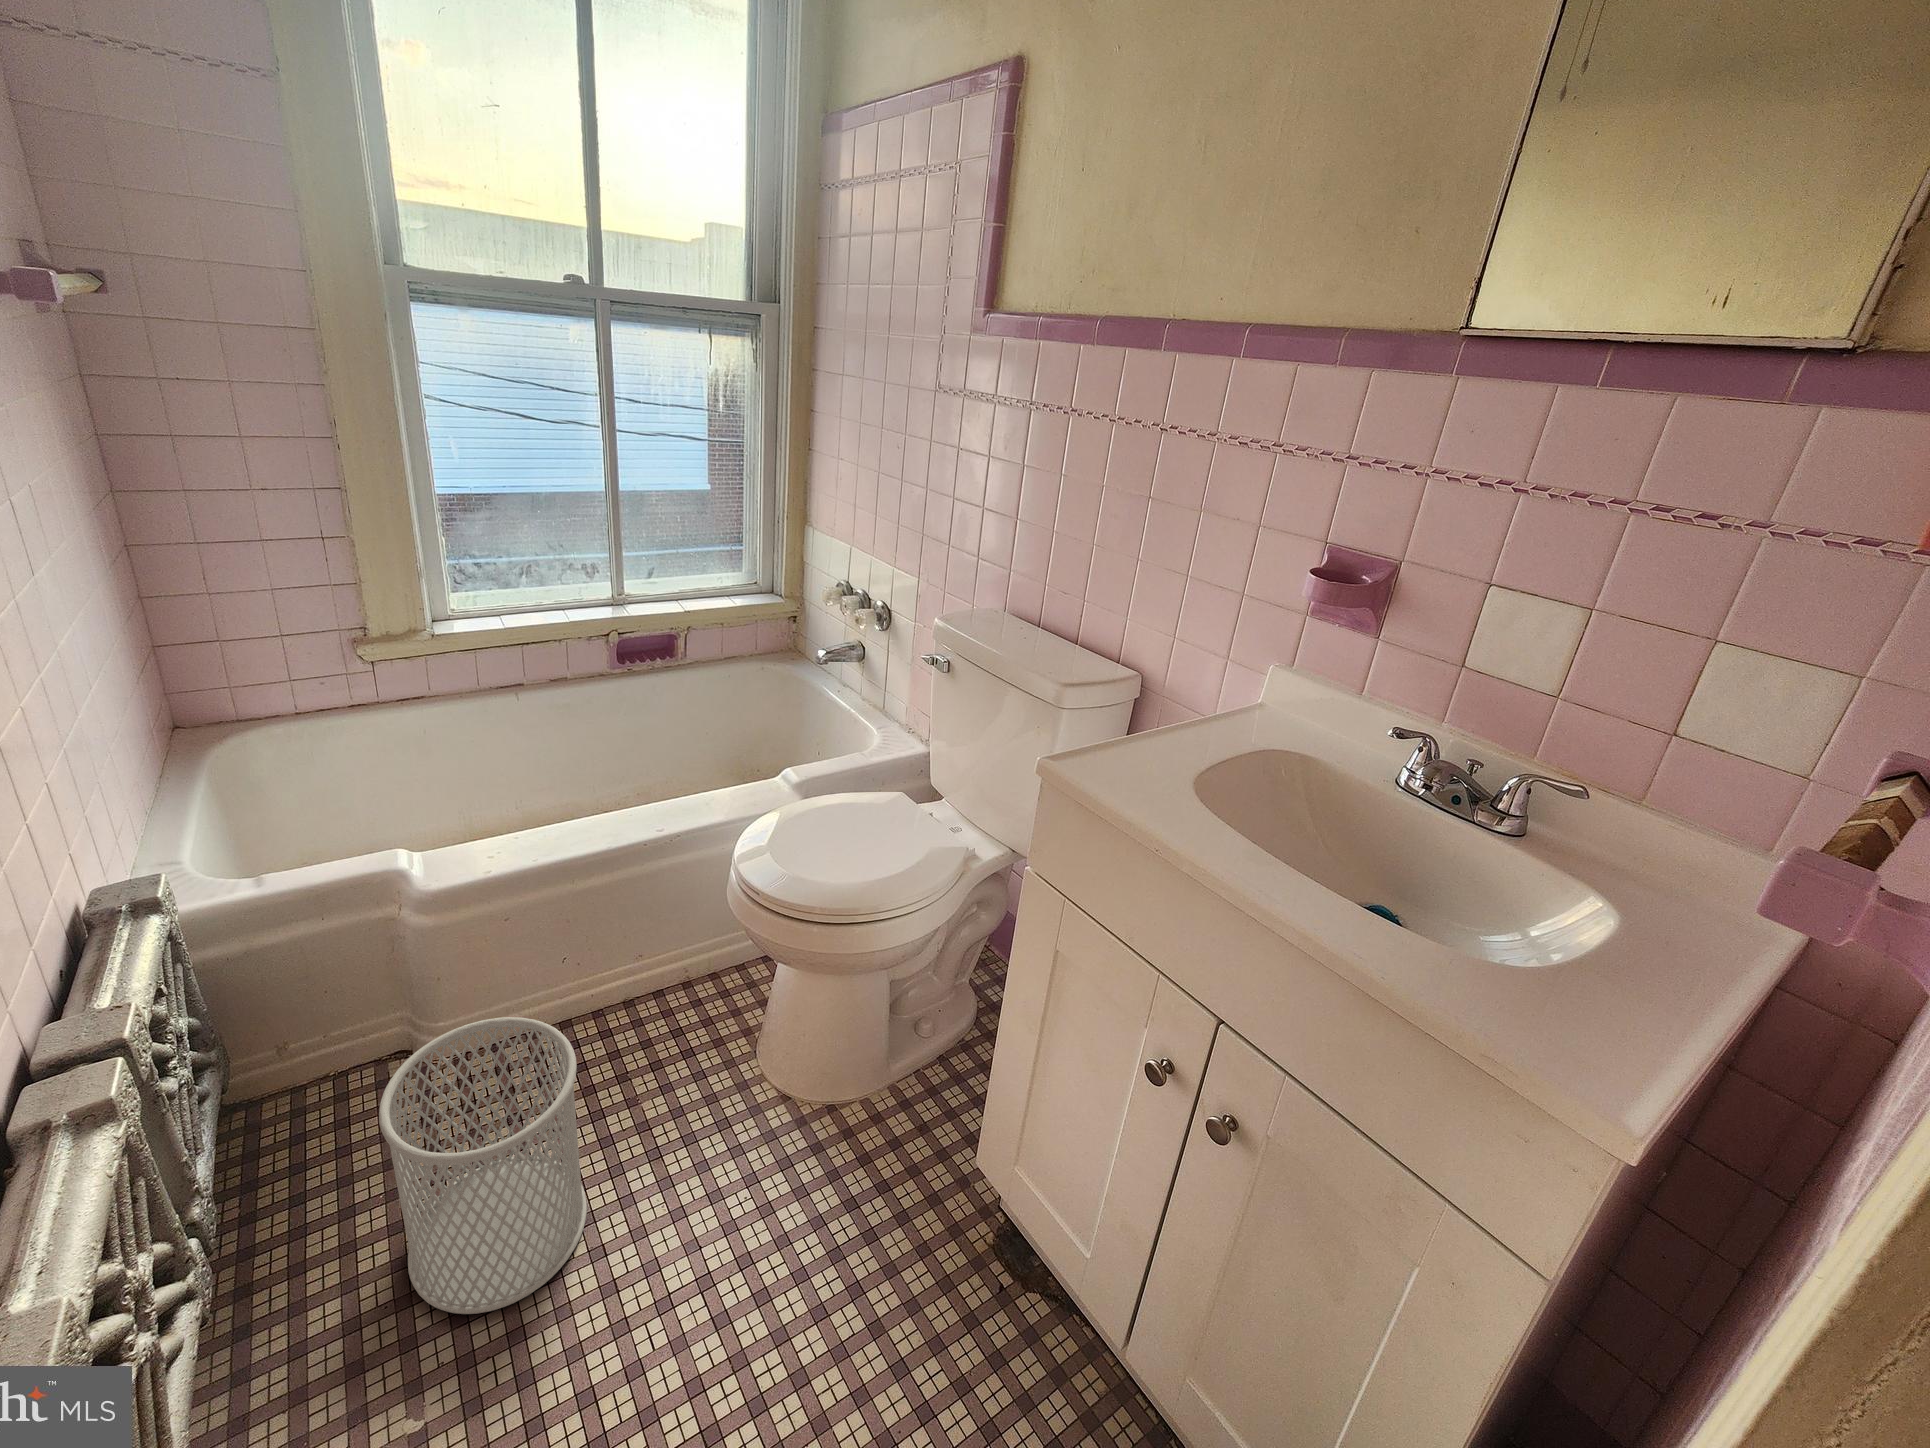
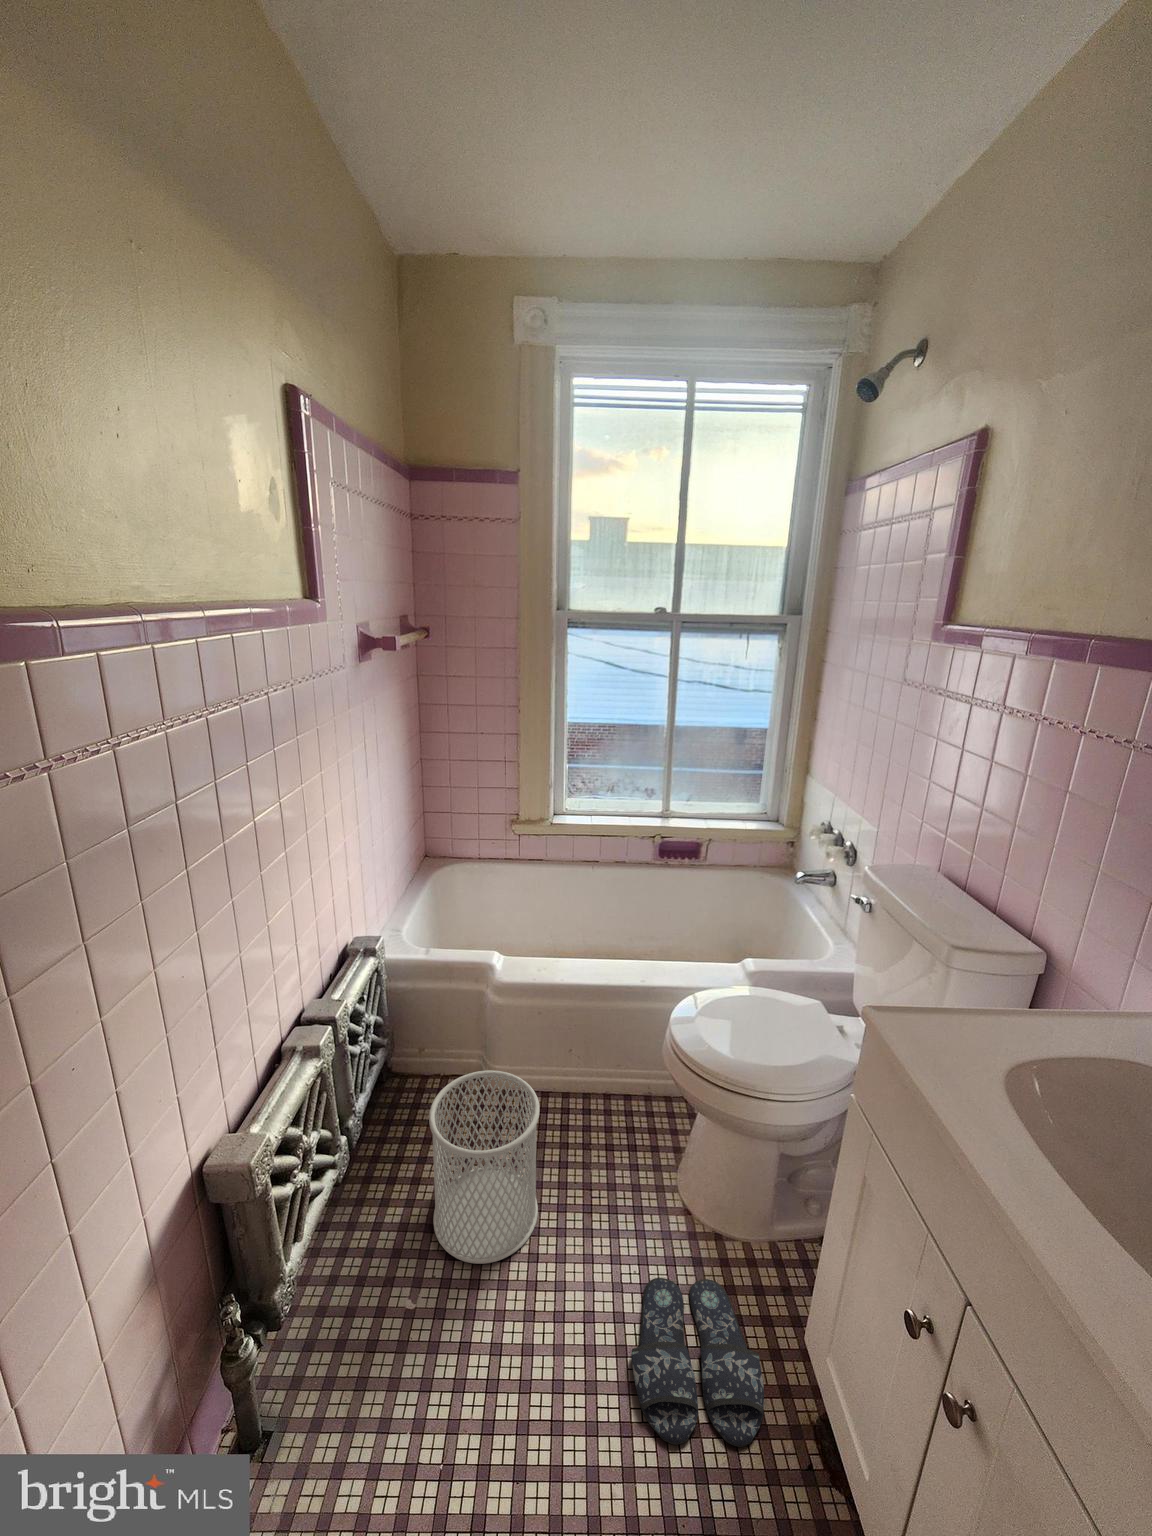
slippers: none [766,1157,943,1357] -> present [631,1278,764,1447]

